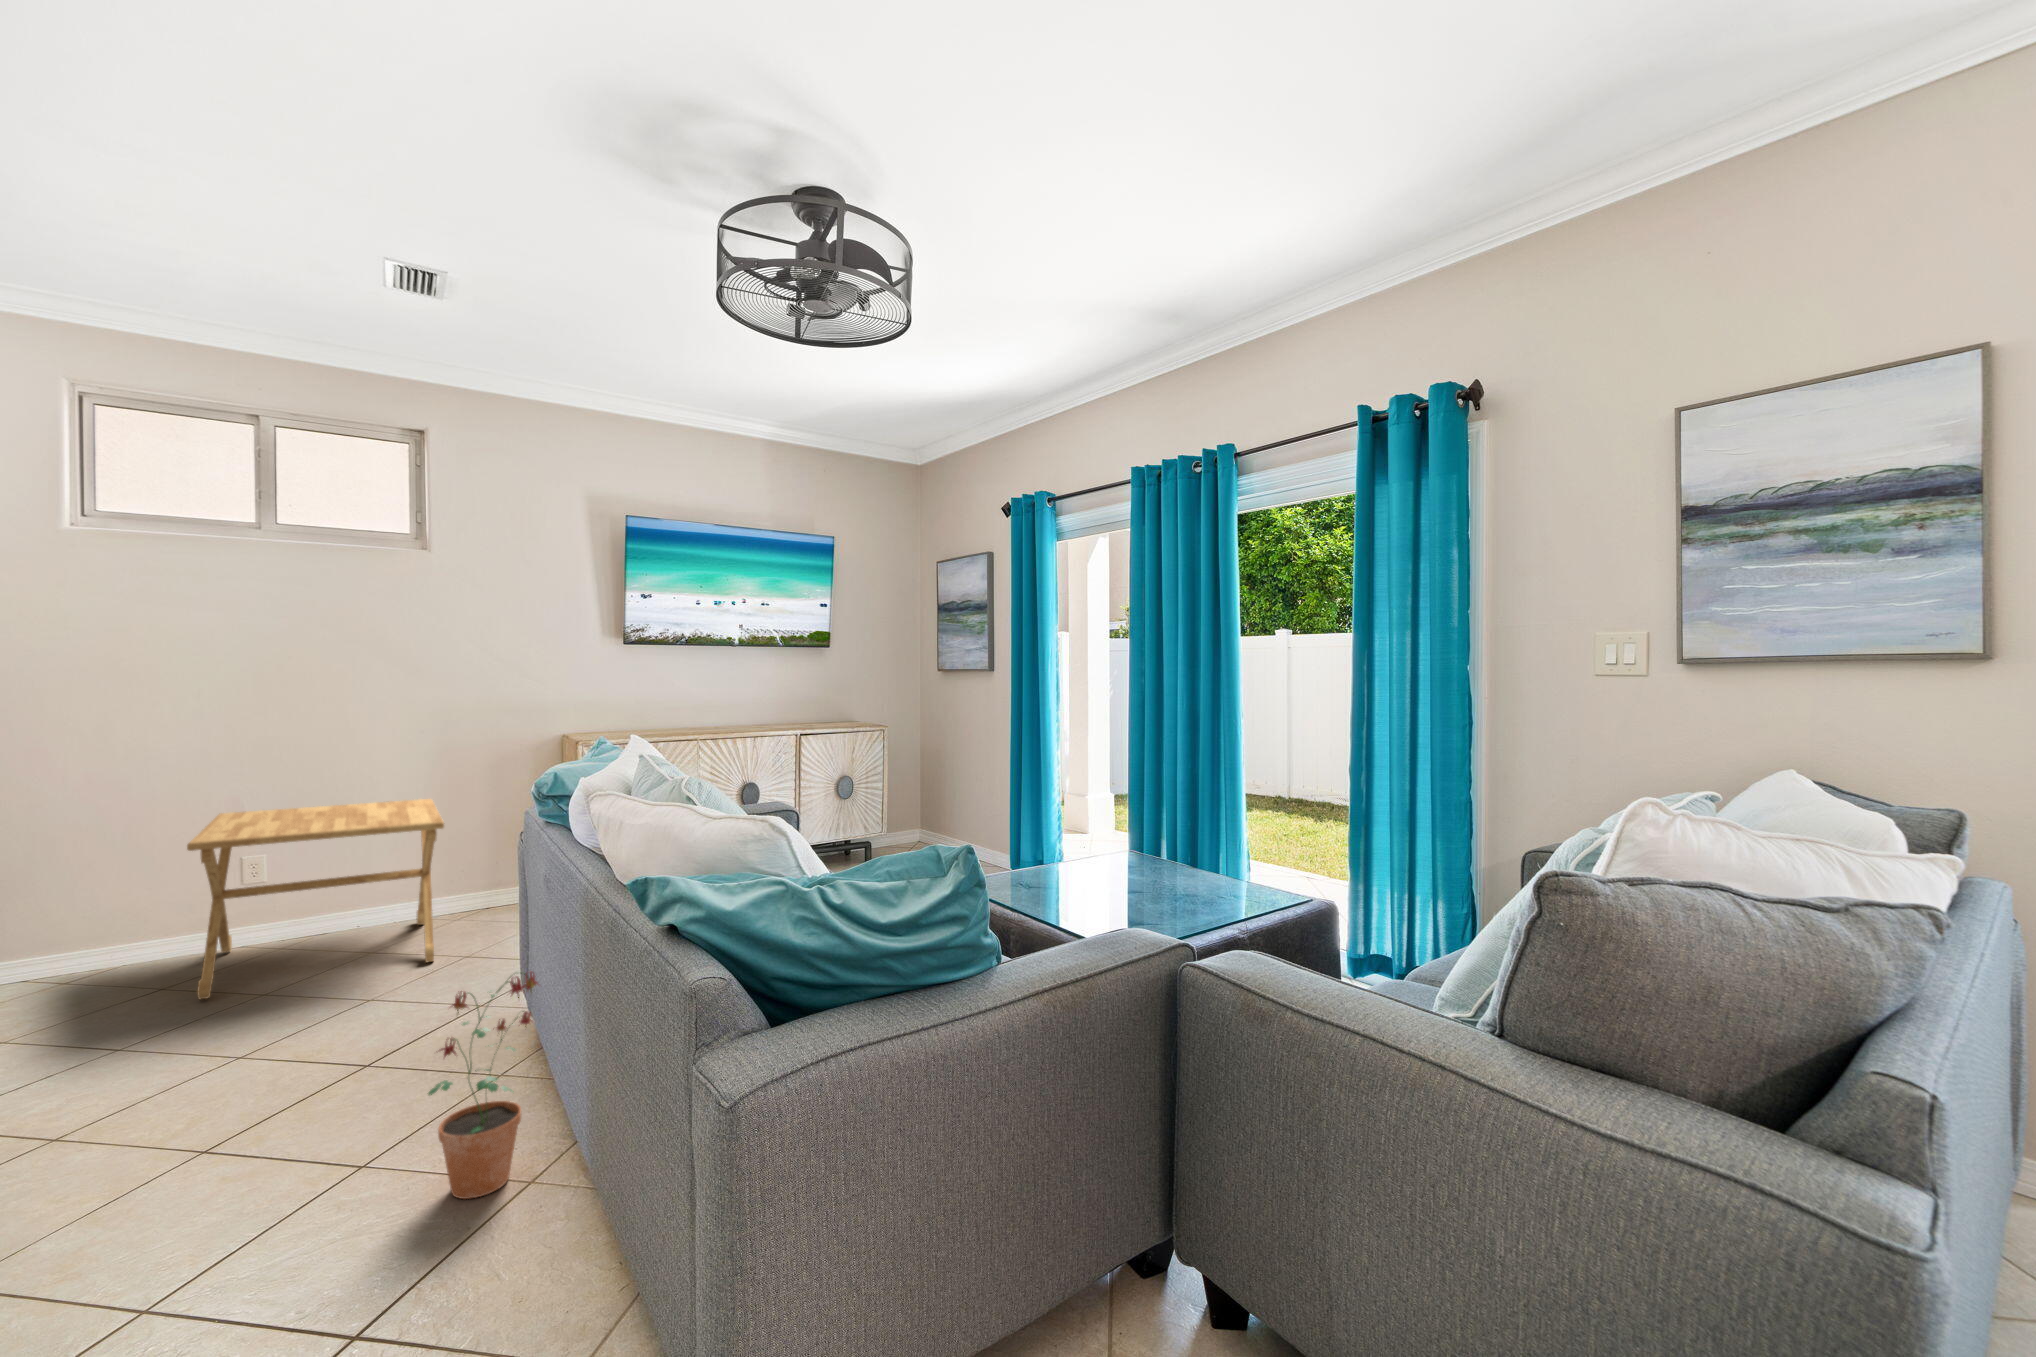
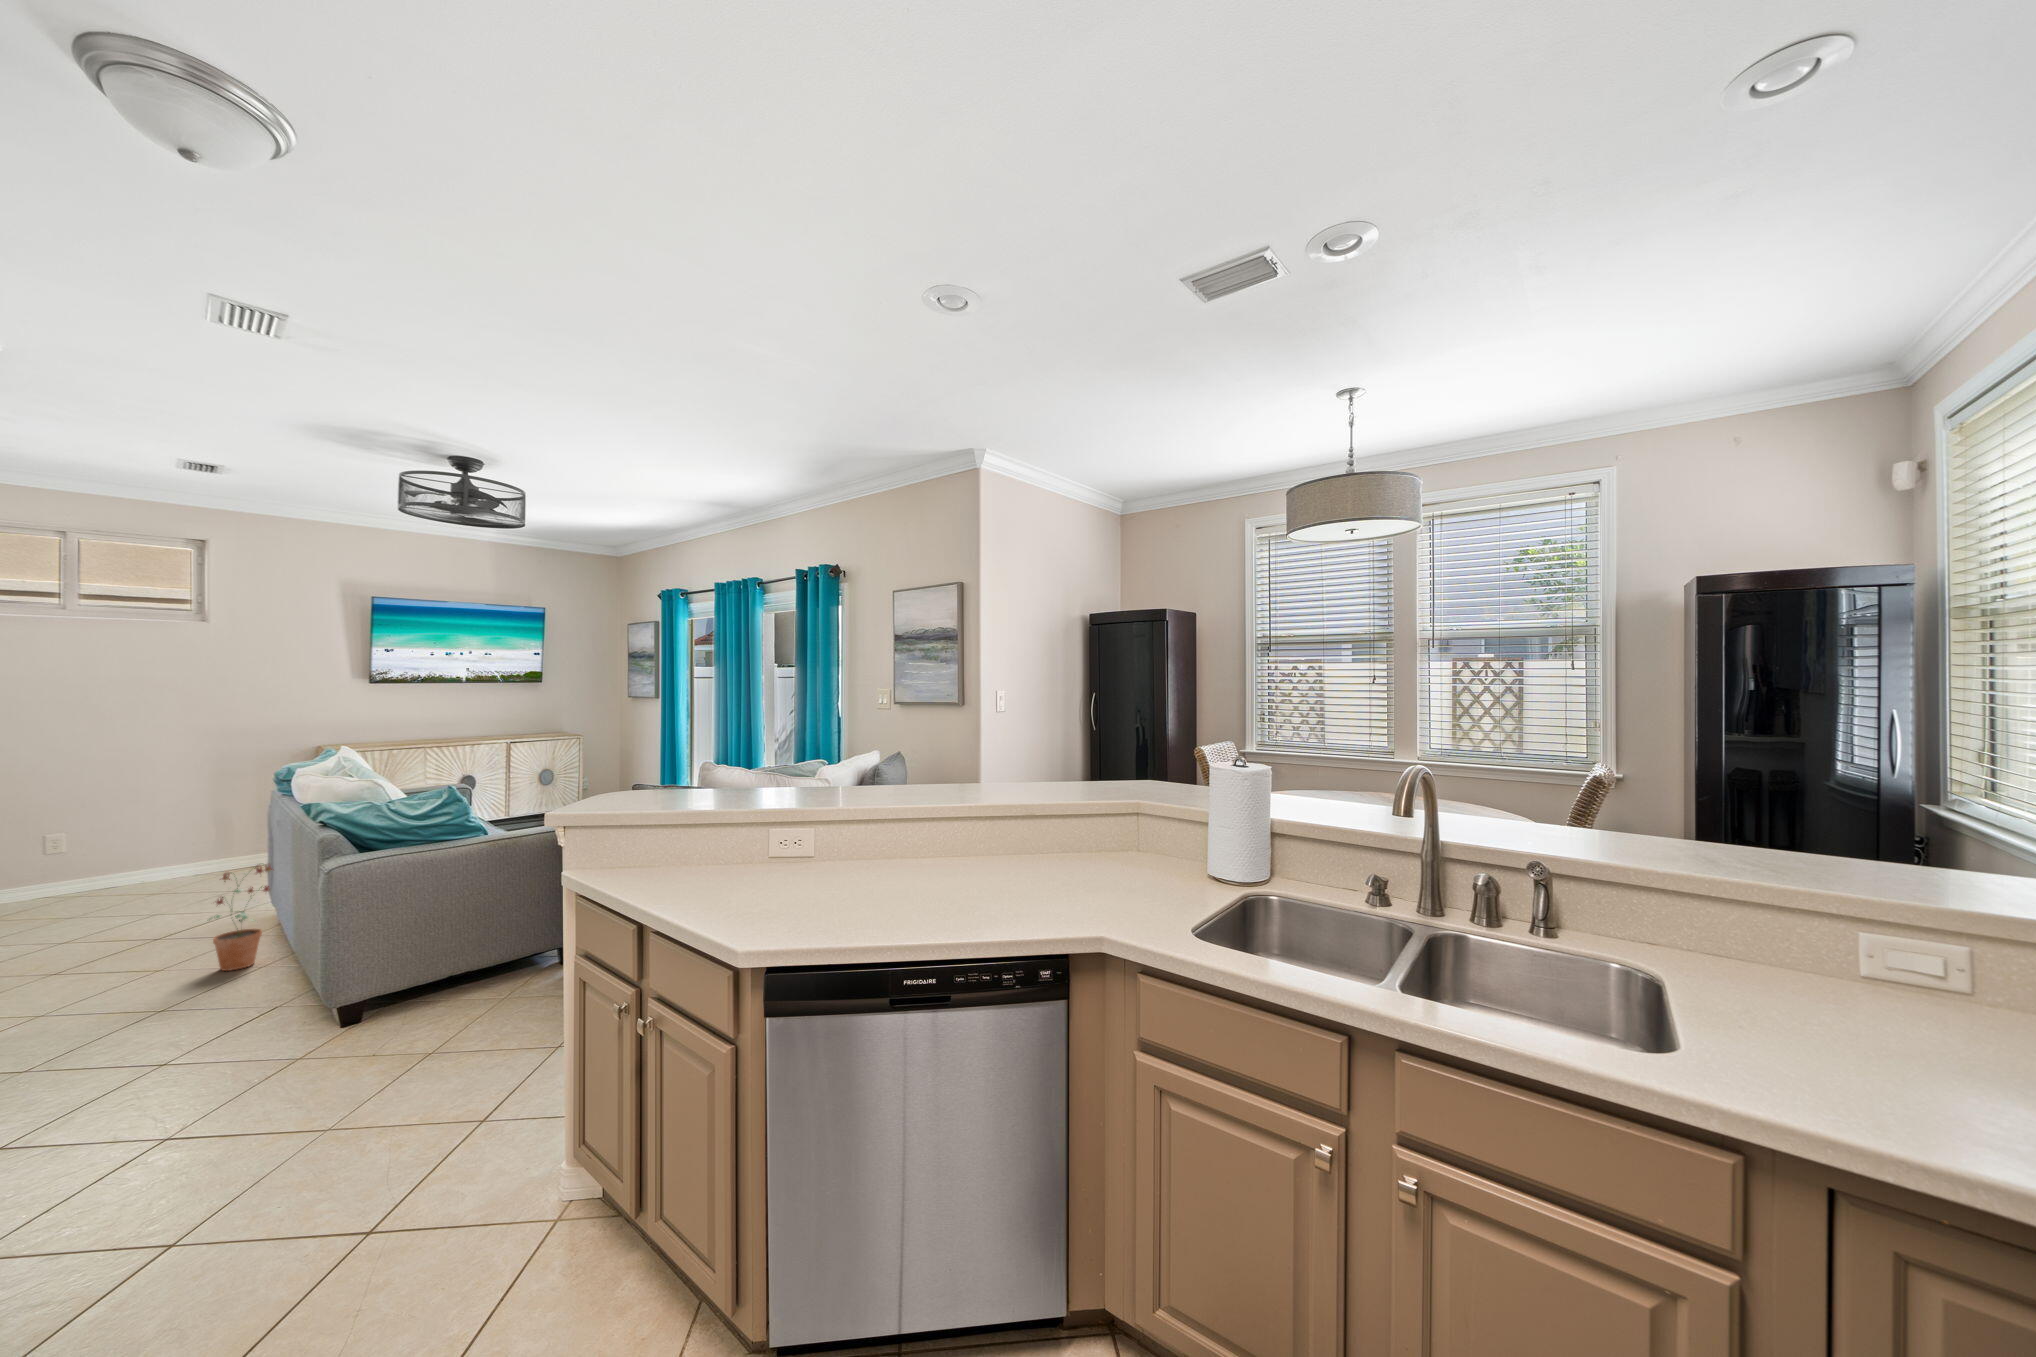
side table: present [187,799,444,999] -> none [28,791,221,917]

